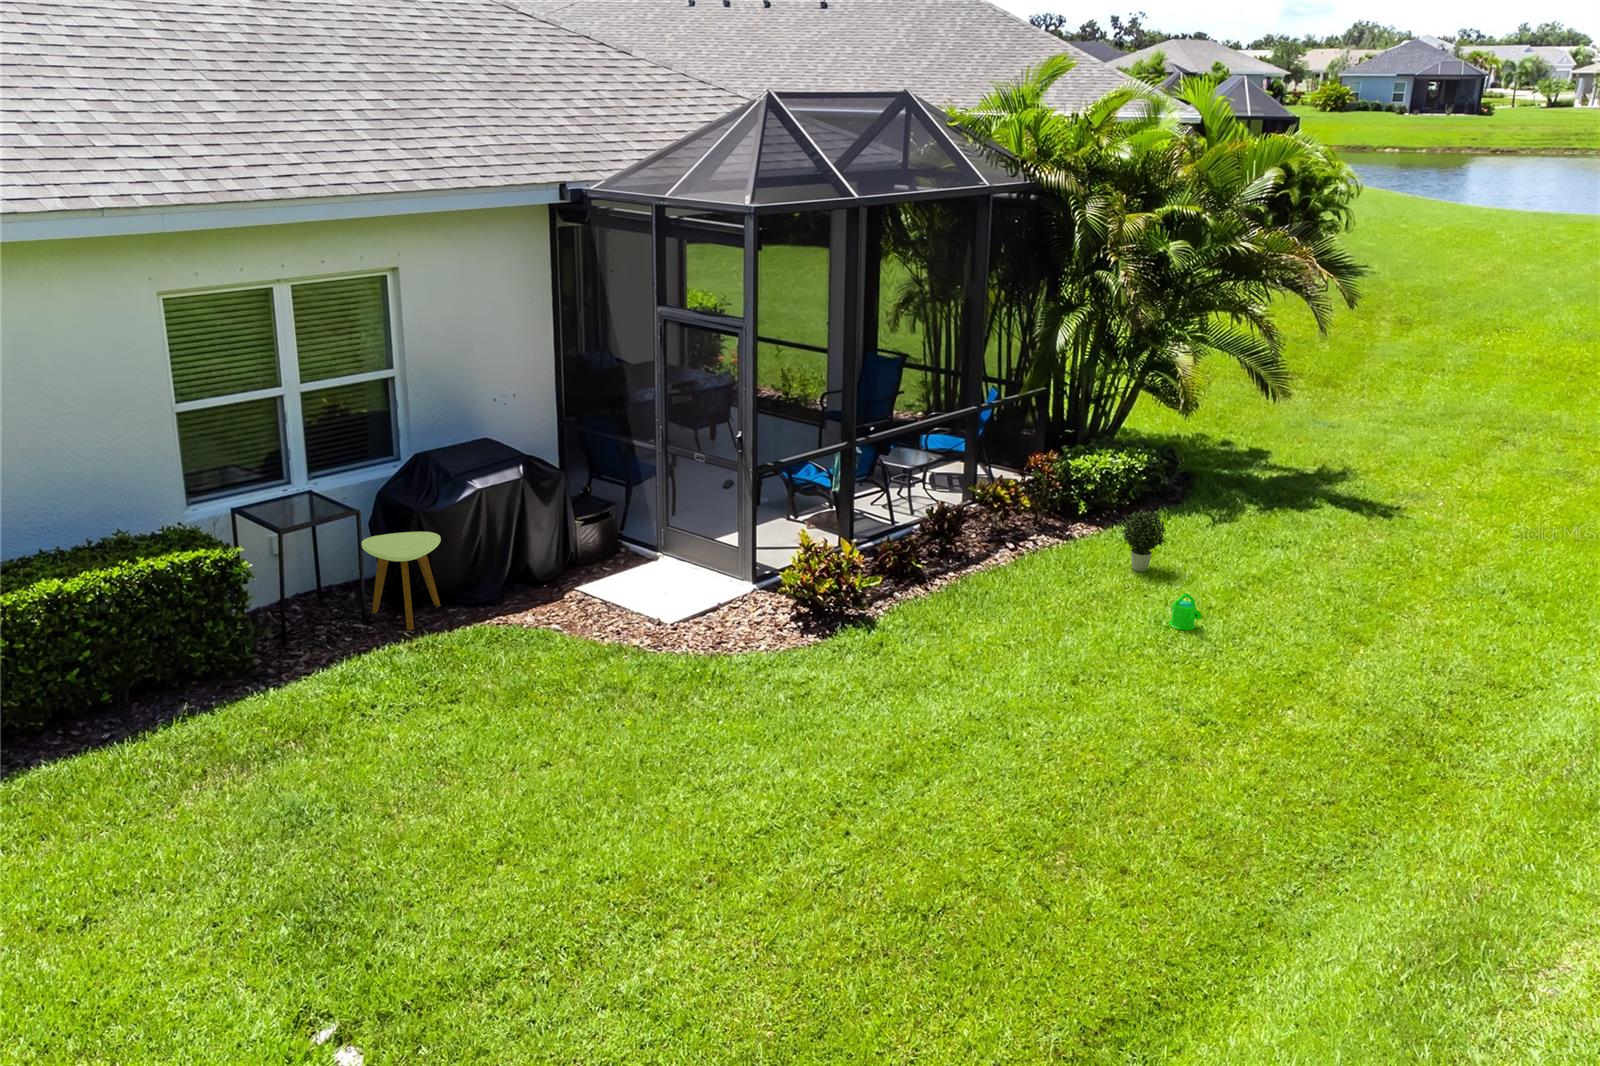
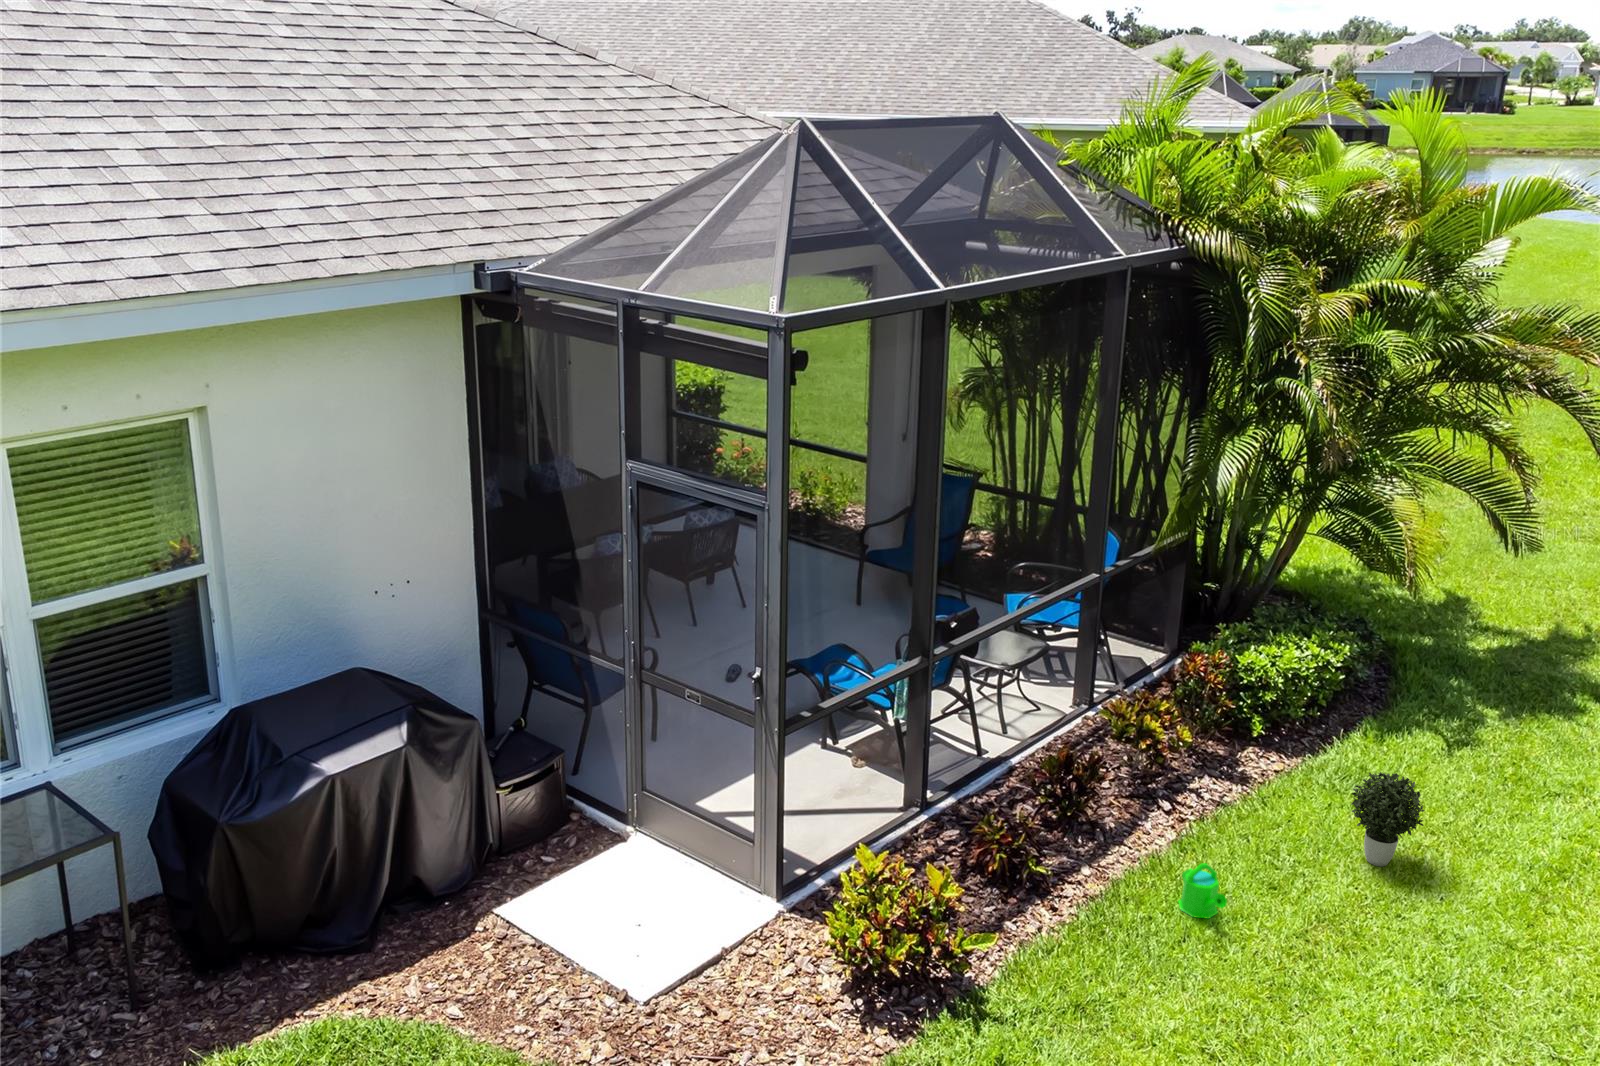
side table: present [362,532,441,630] -> none [118,856,264,1040]
watering can: present [1169,593,1201,630] -> present [1178,863,1227,918]

